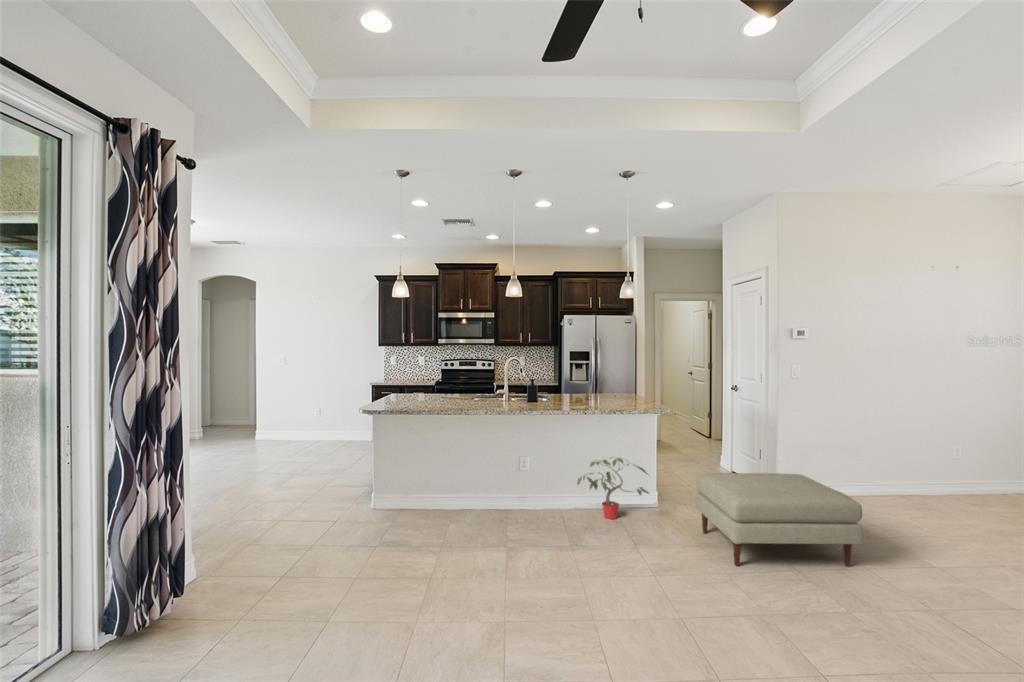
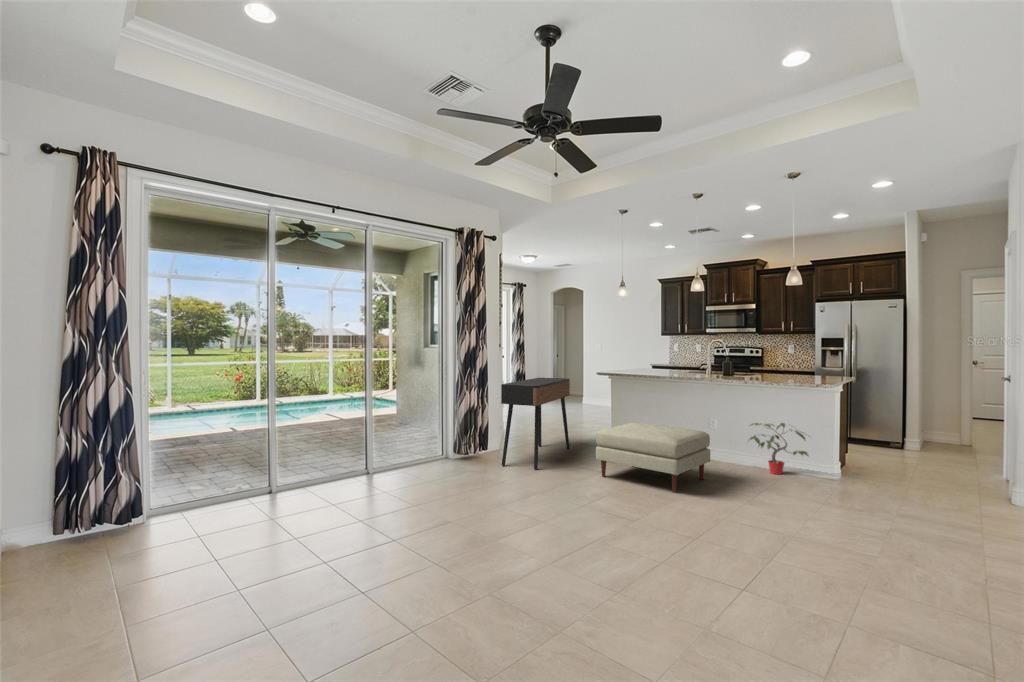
console table: none [245,425,333,633] -> present [501,378,570,470]
ottoman: present [696,473,863,567] -> present [596,423,710,492]

